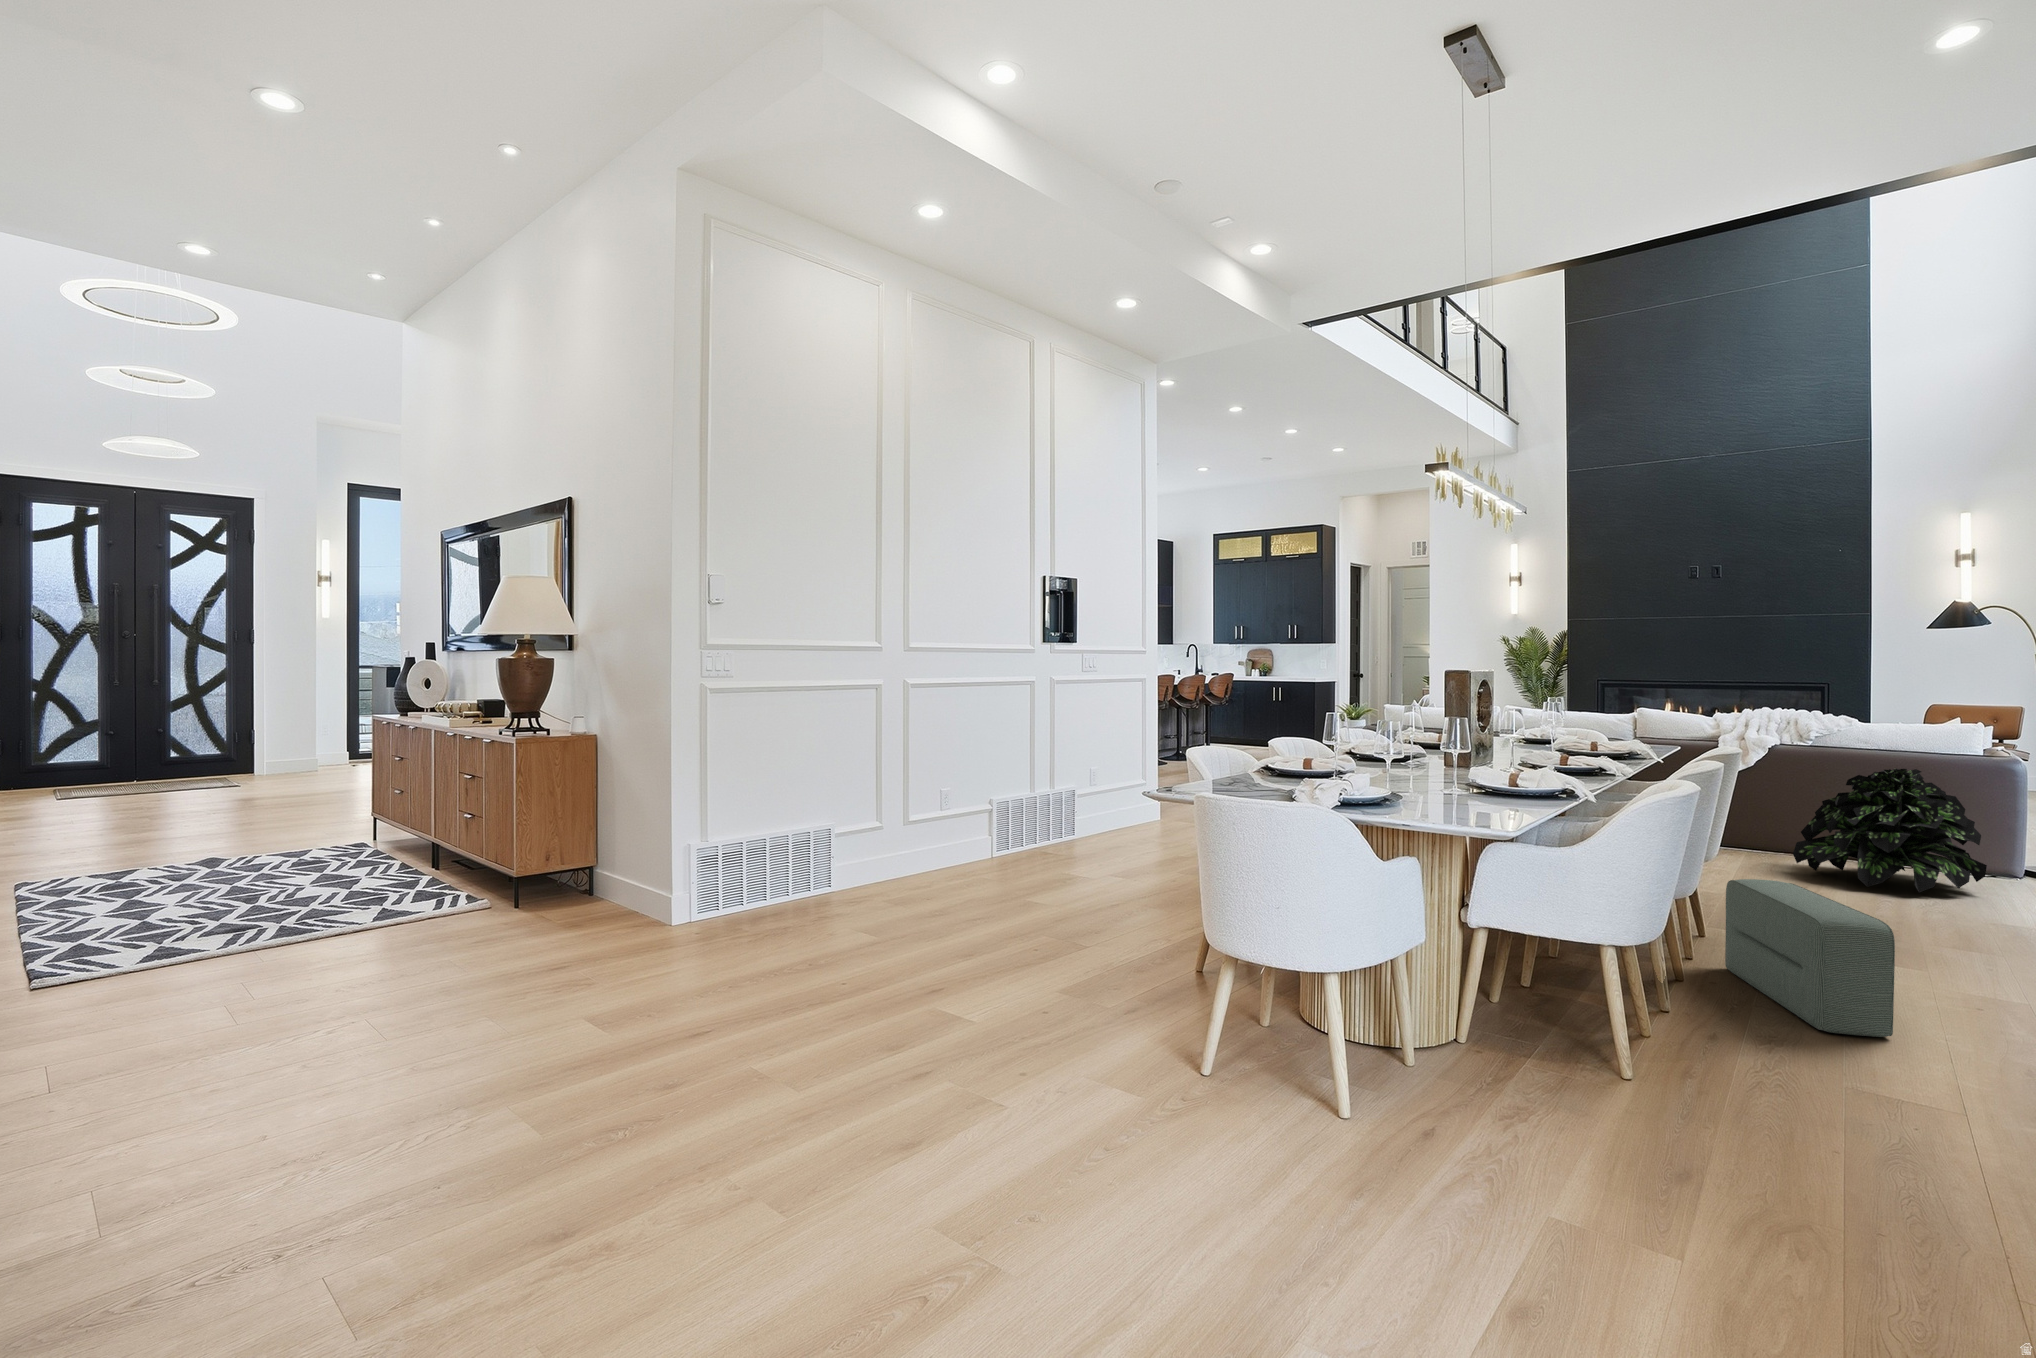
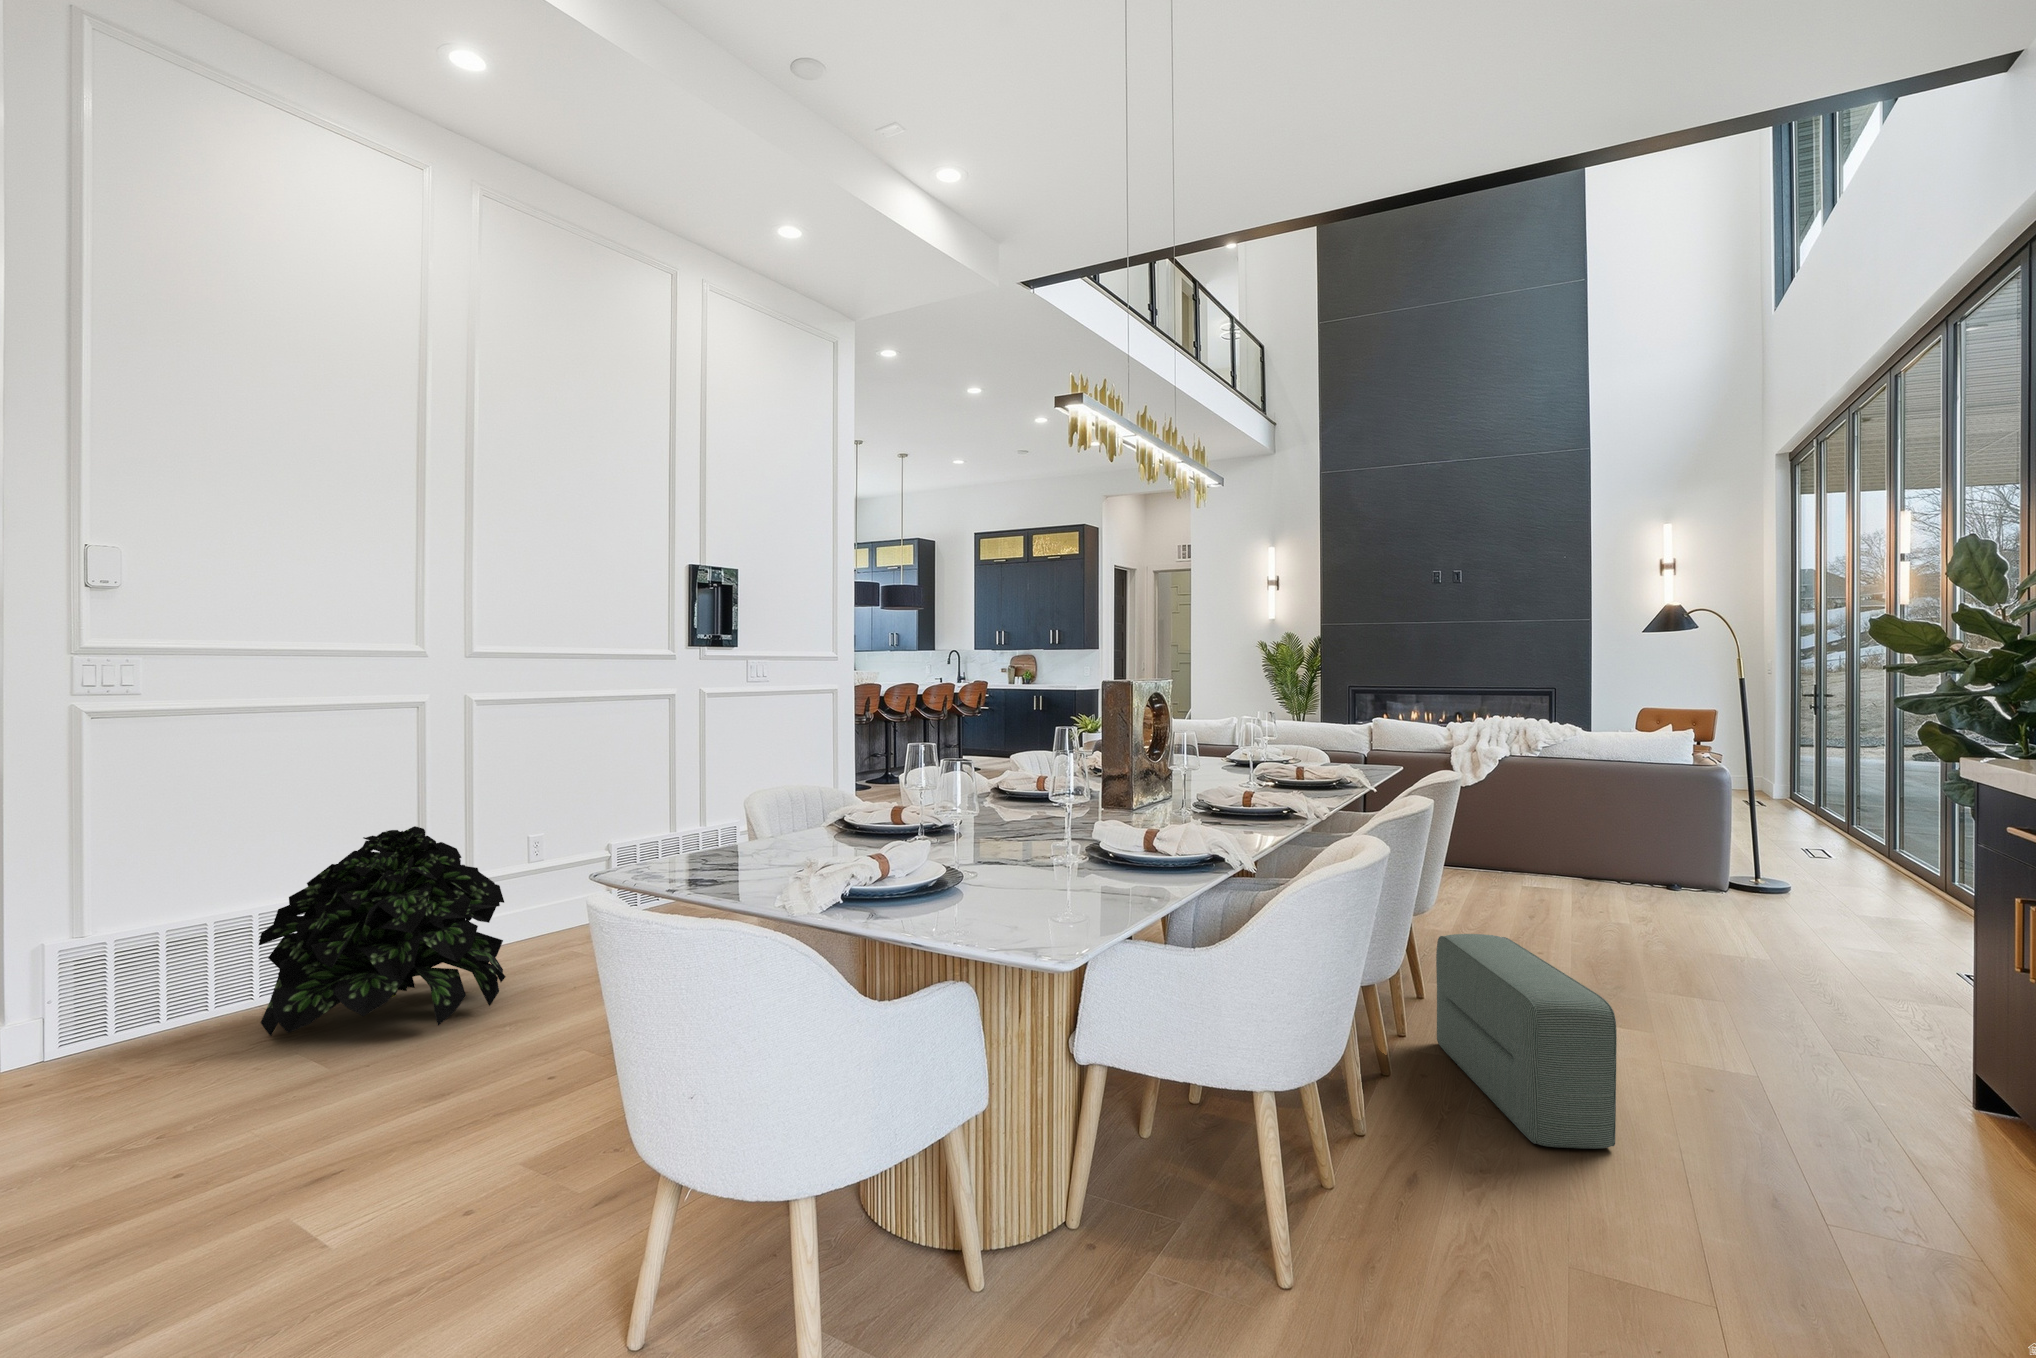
potted plant: present [1793,768,1987,892] -> present [259,826,505,1036]

